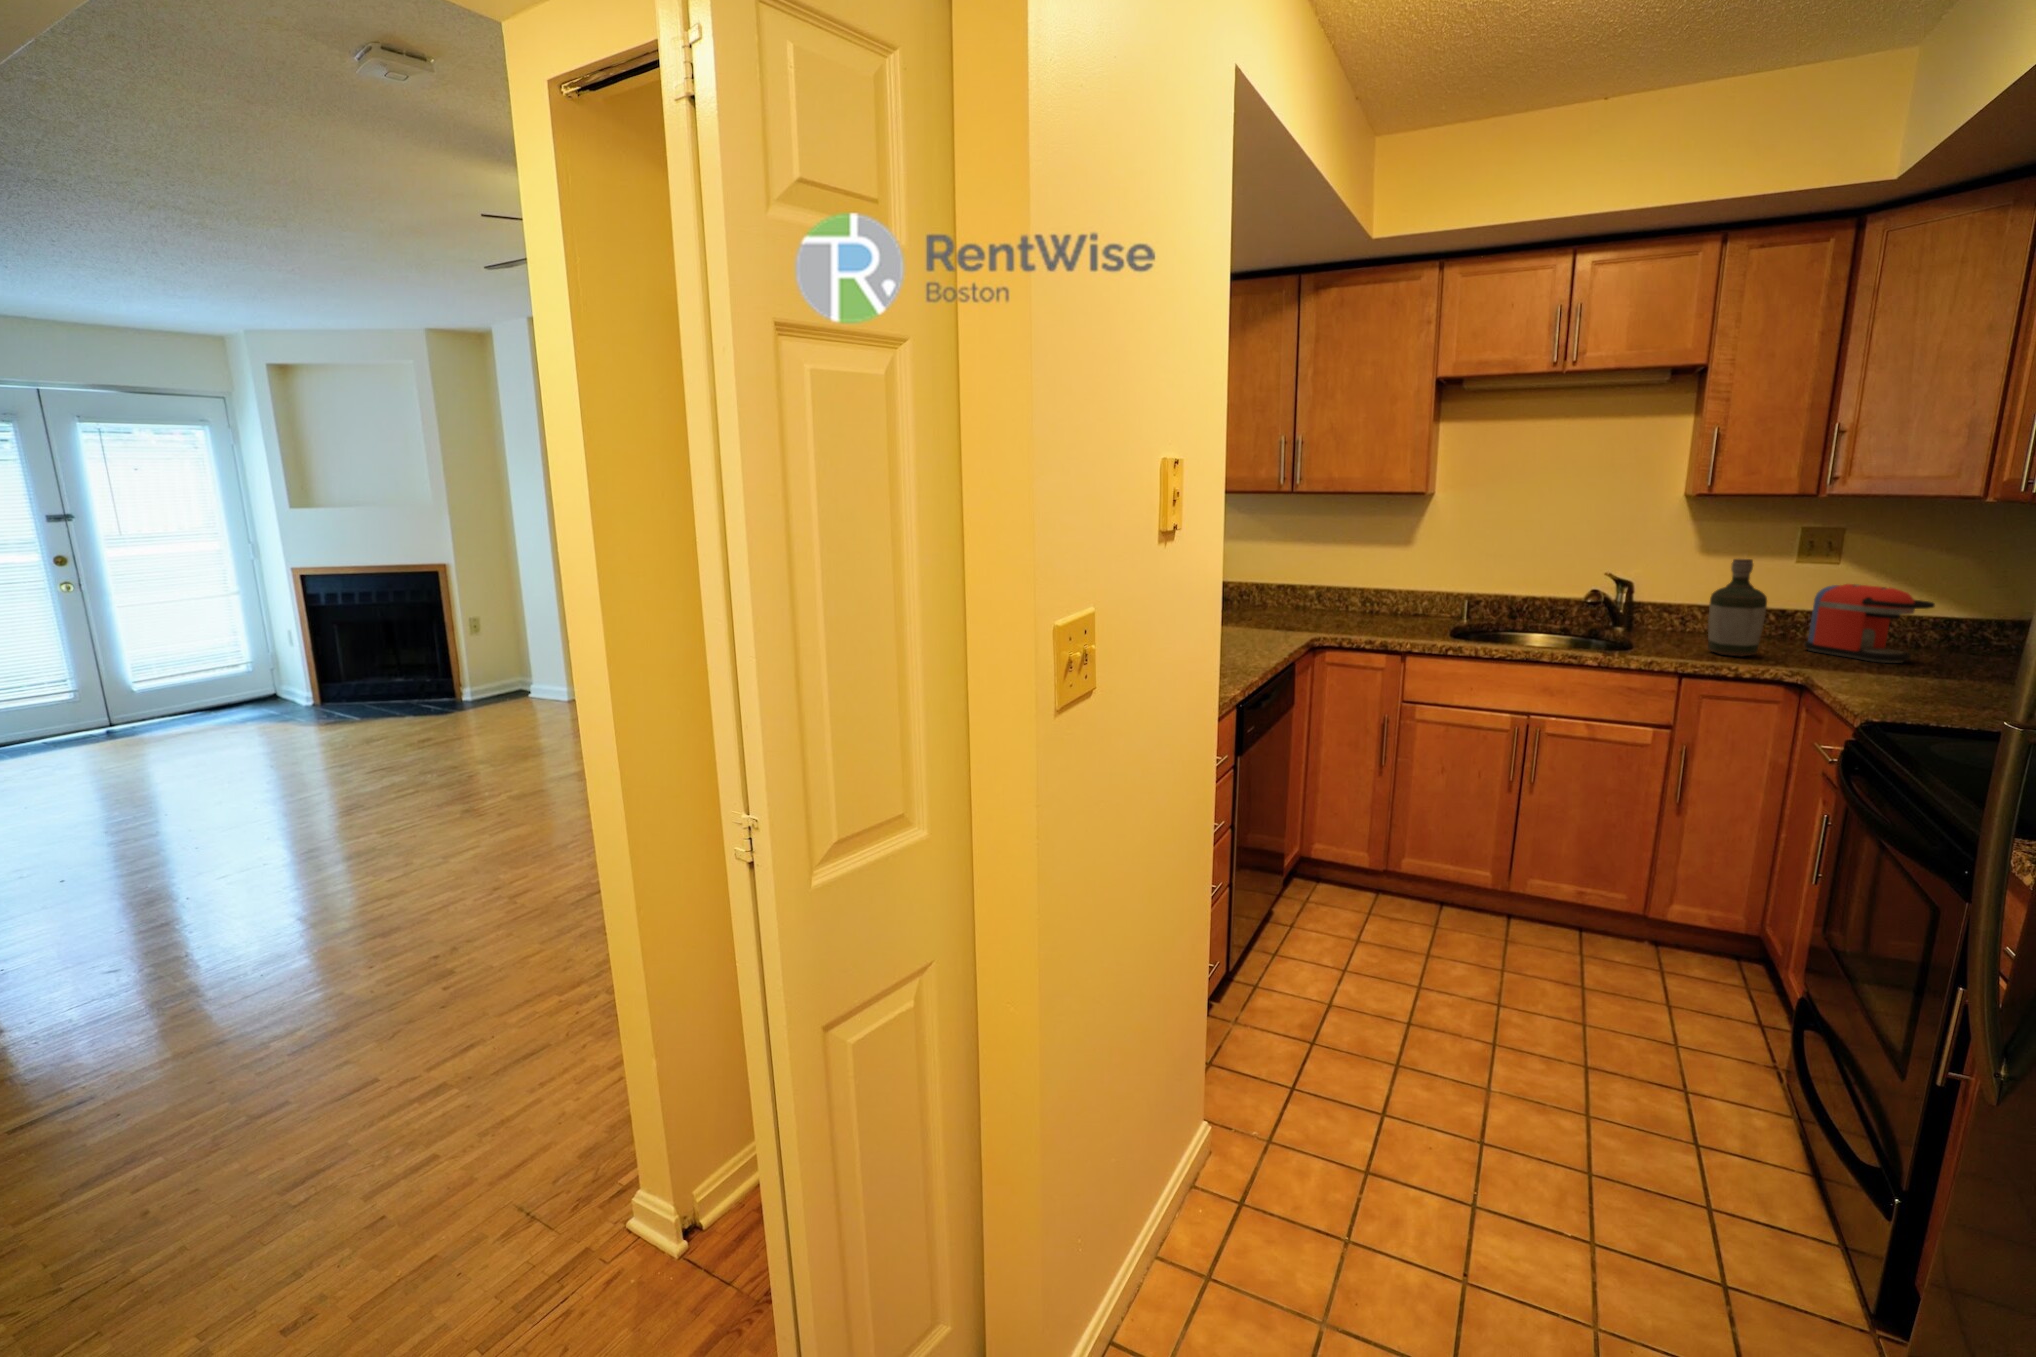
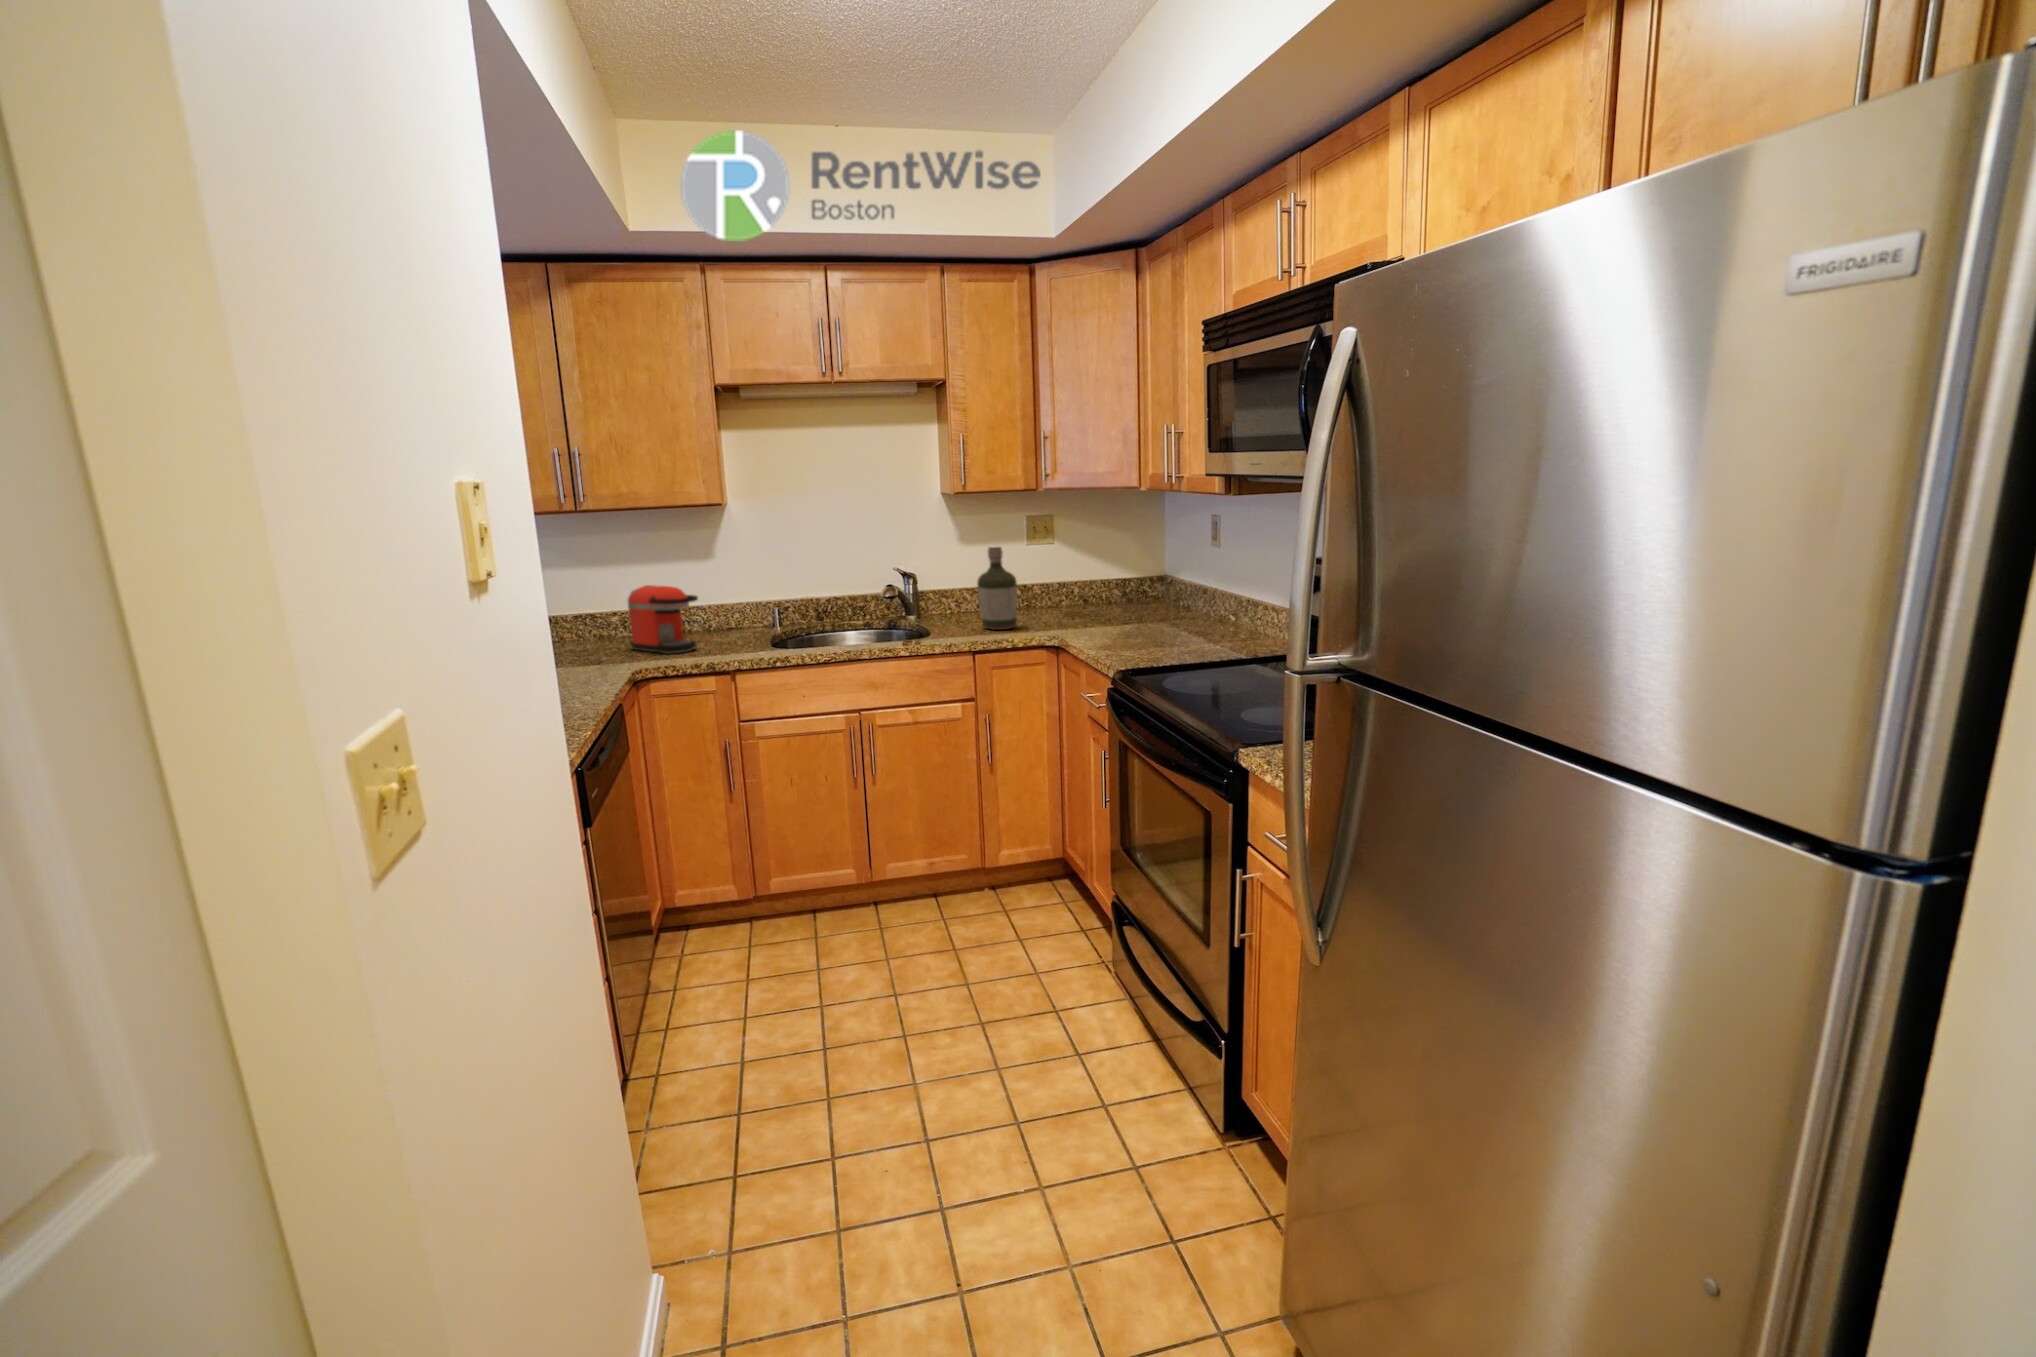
coffee maker: present [1804,584,1935,663] -> present [628,585,698,654]

